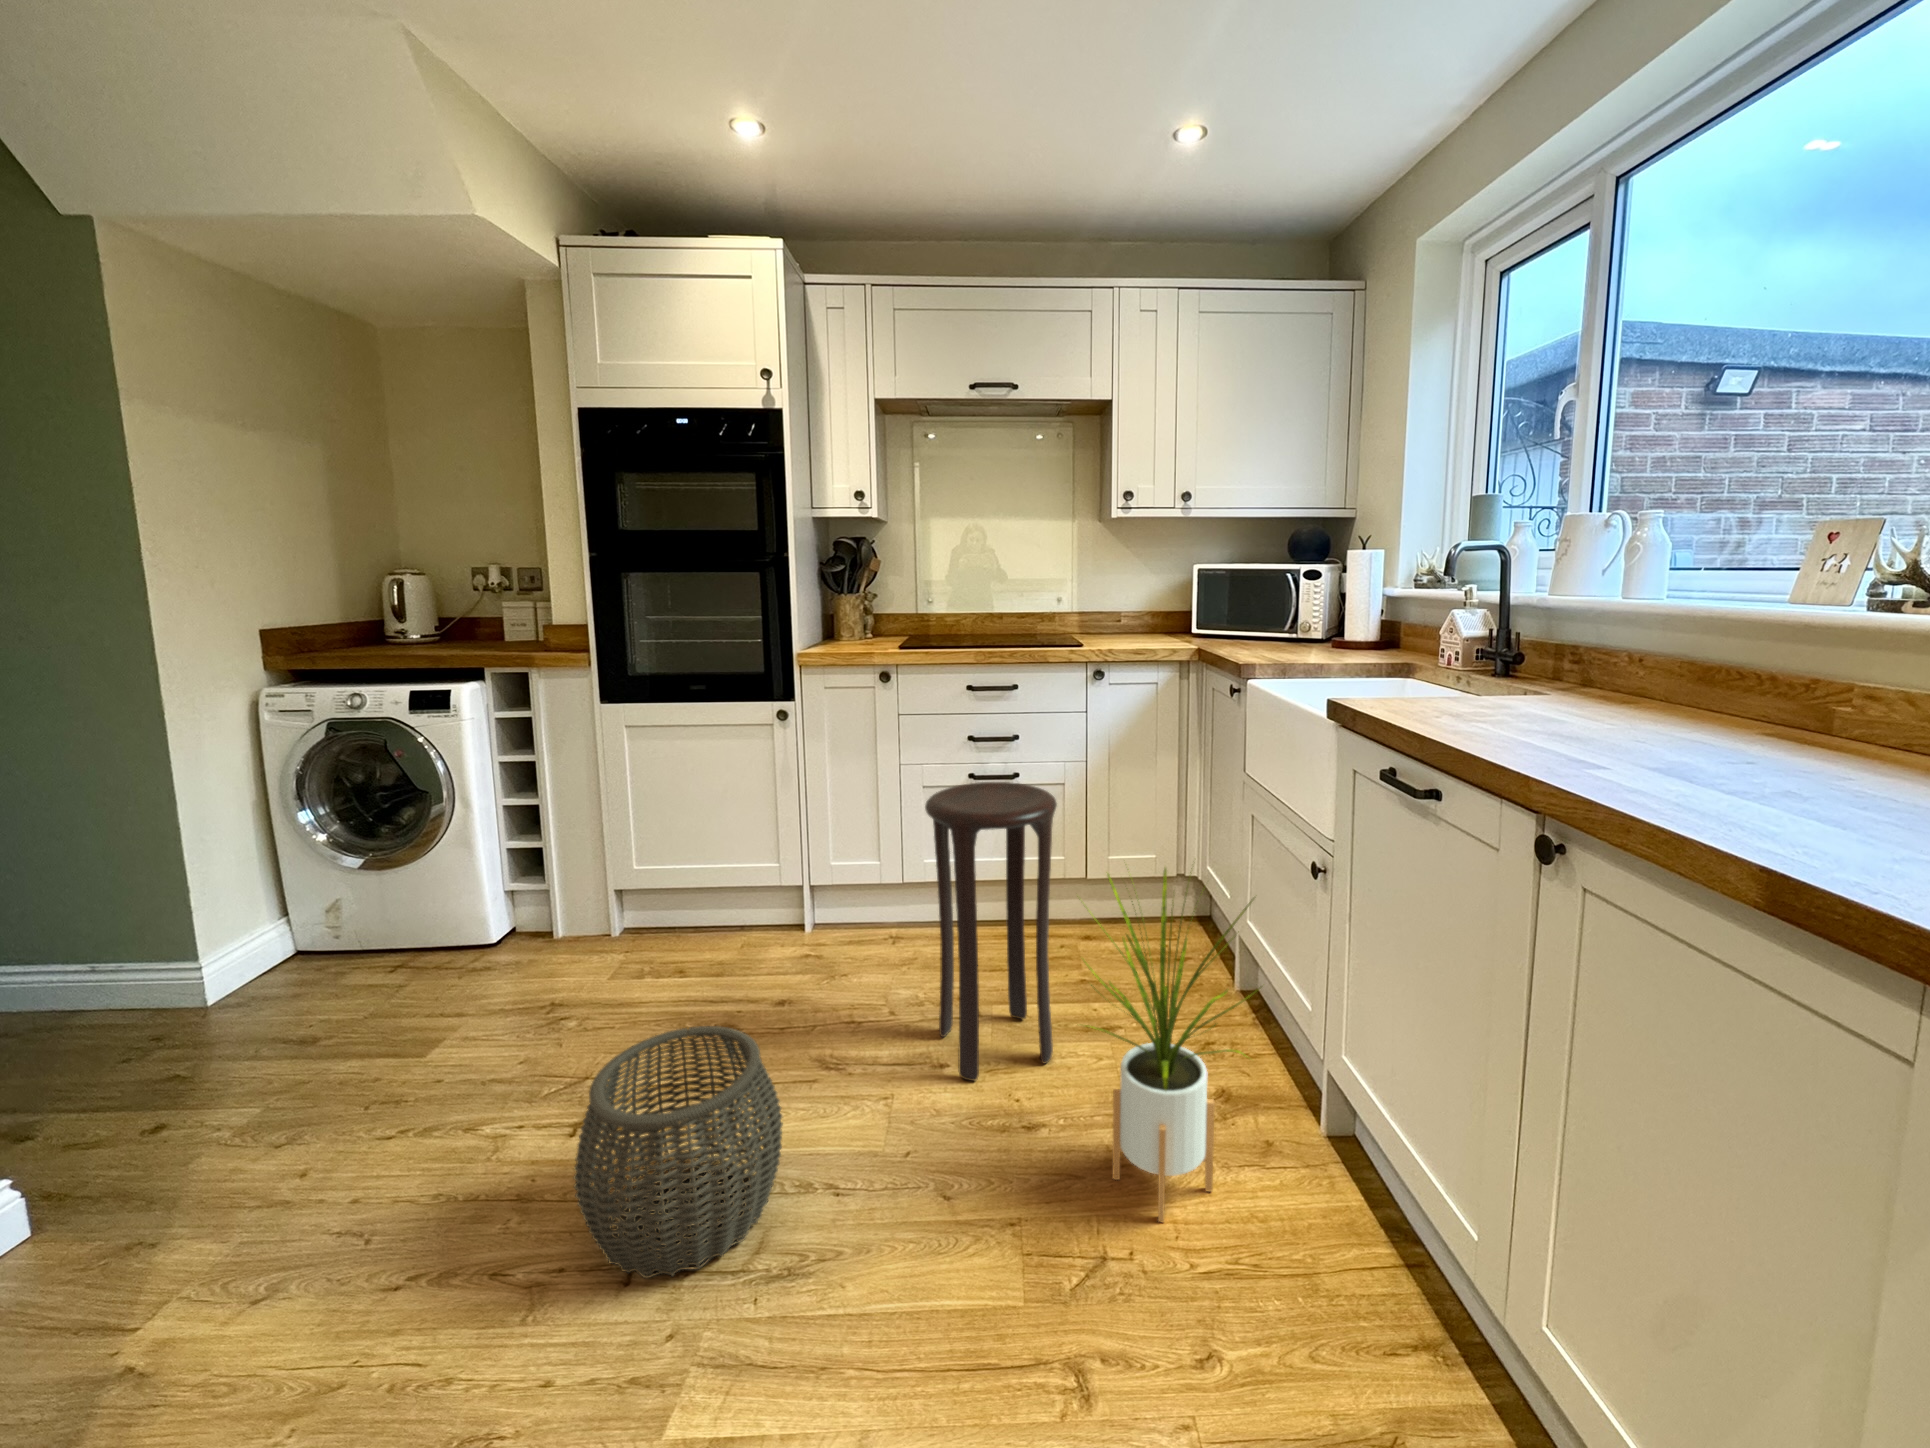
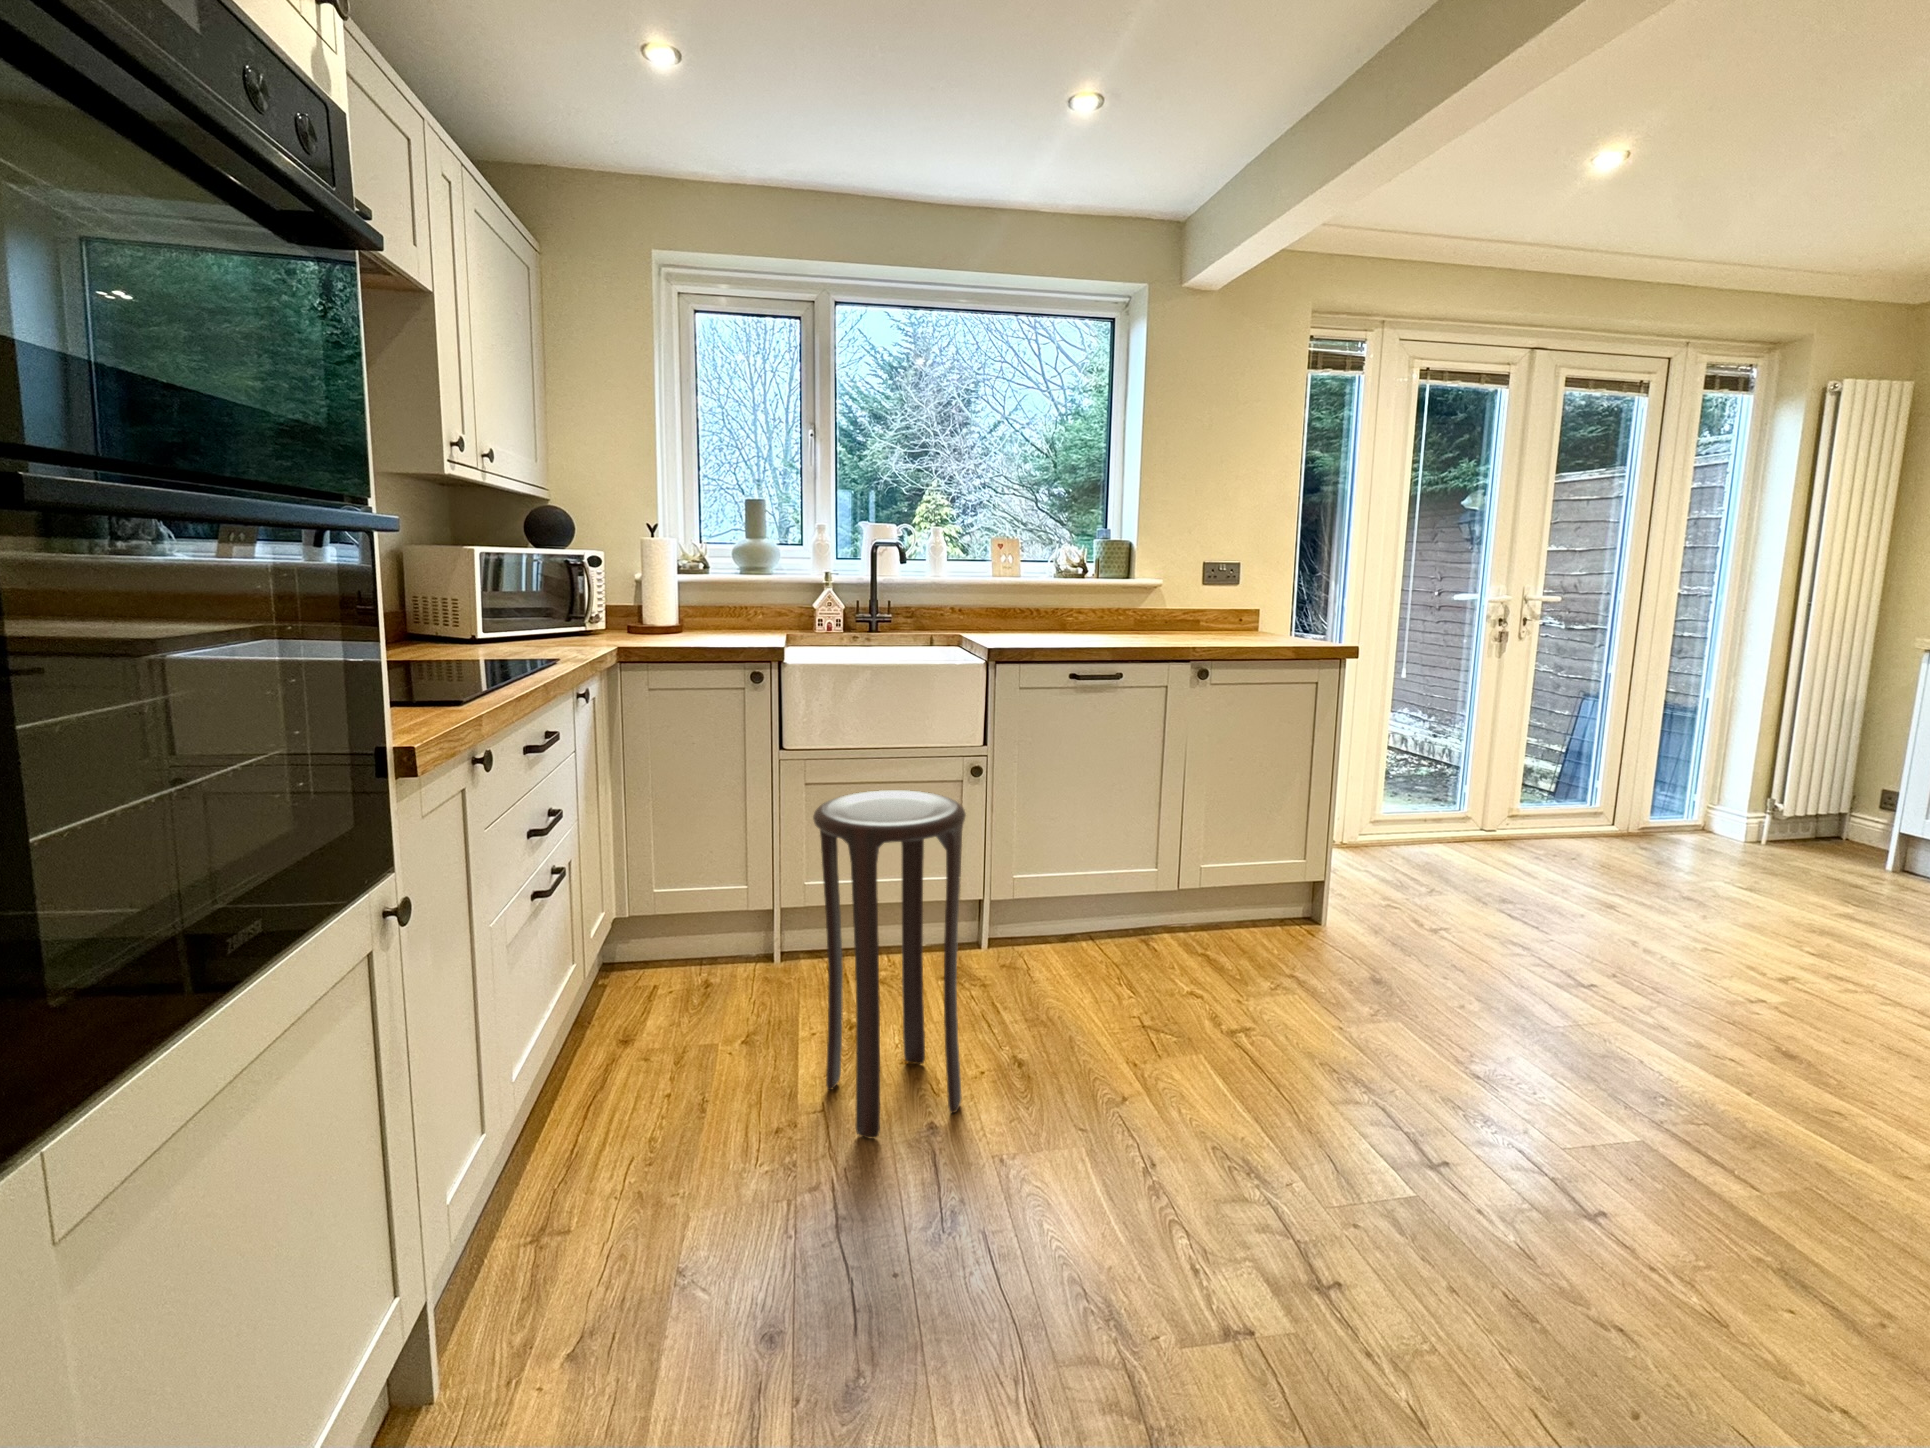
house plant: present [1084,868,1261,1223] -> none [997,760,1133,1027]
woven basket: present [574,1026,783,1278] -> none [1132,1052,1366,1339]

